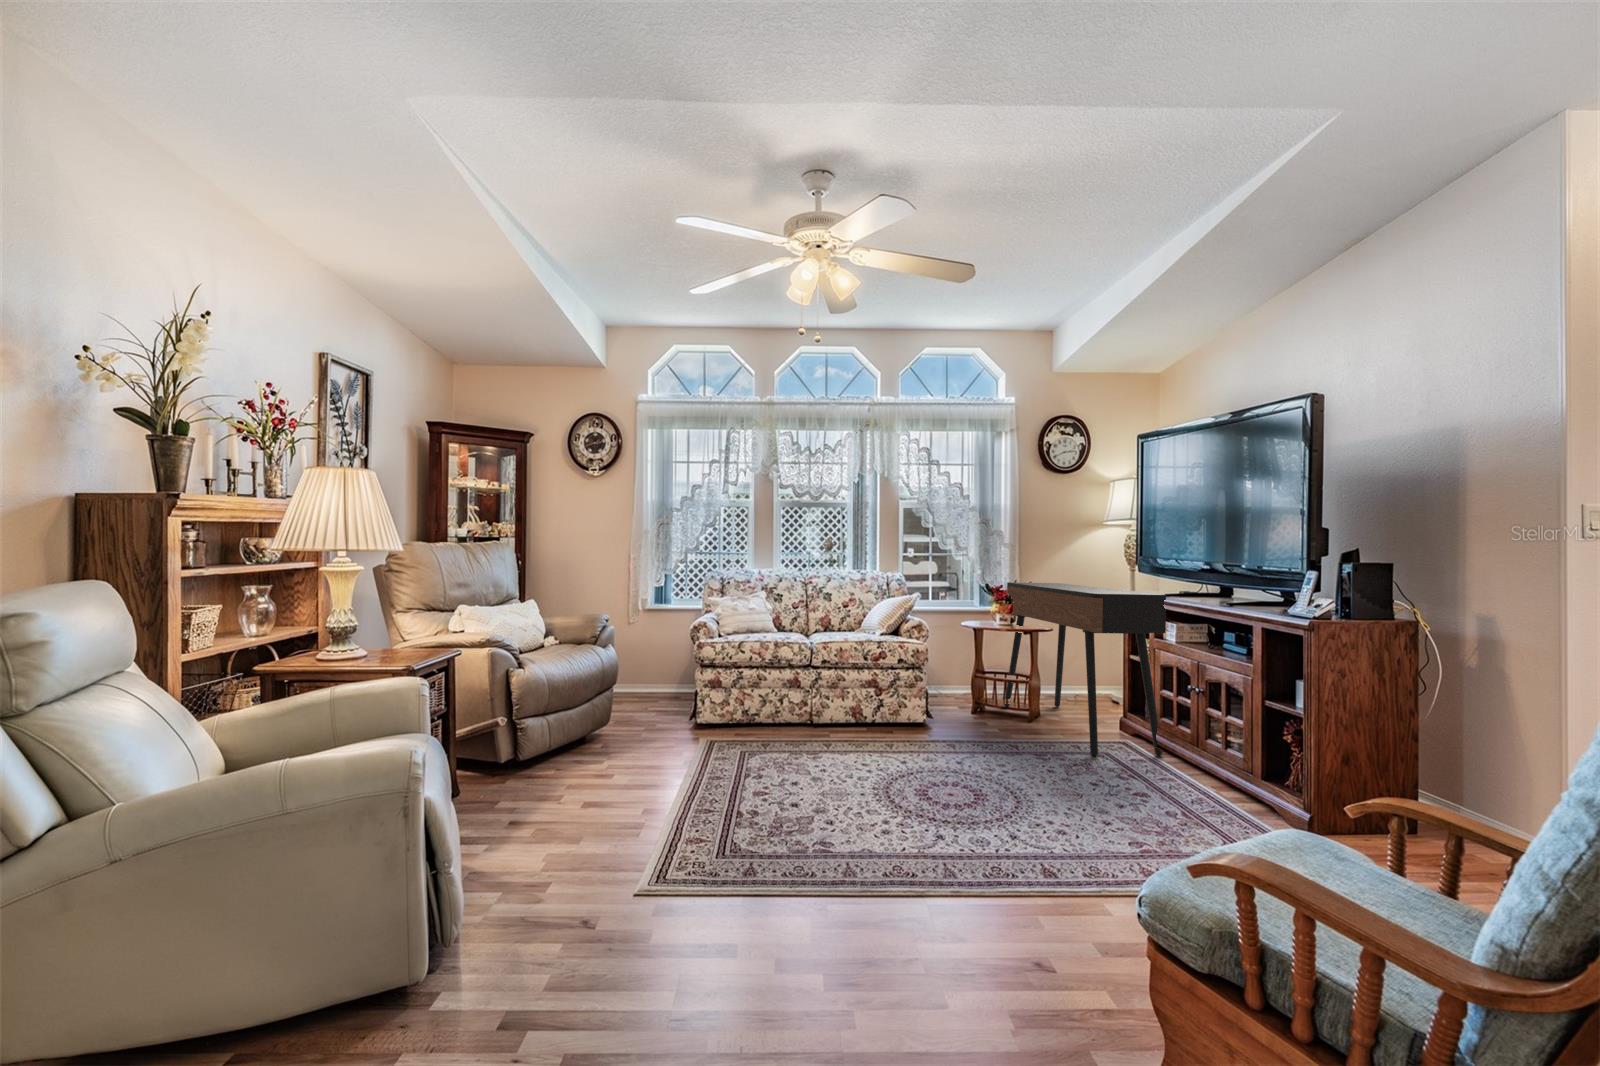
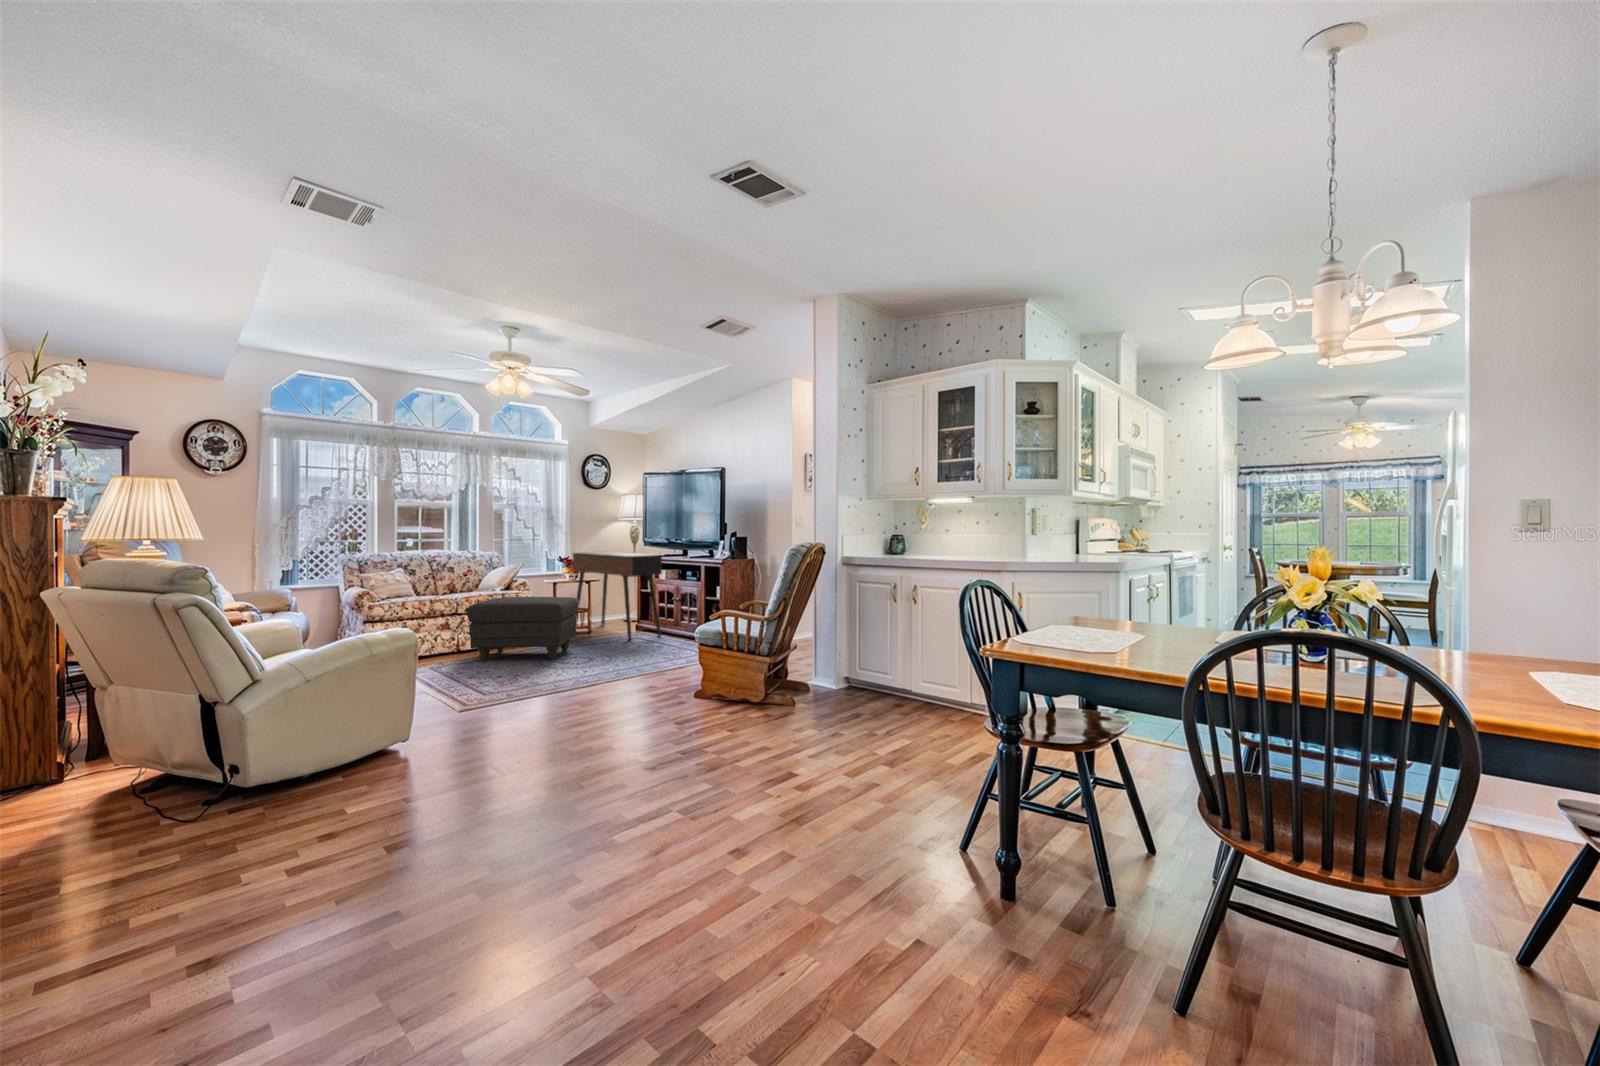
ottoman: none [802,648,990,780] -> present [467,597,578,661]

